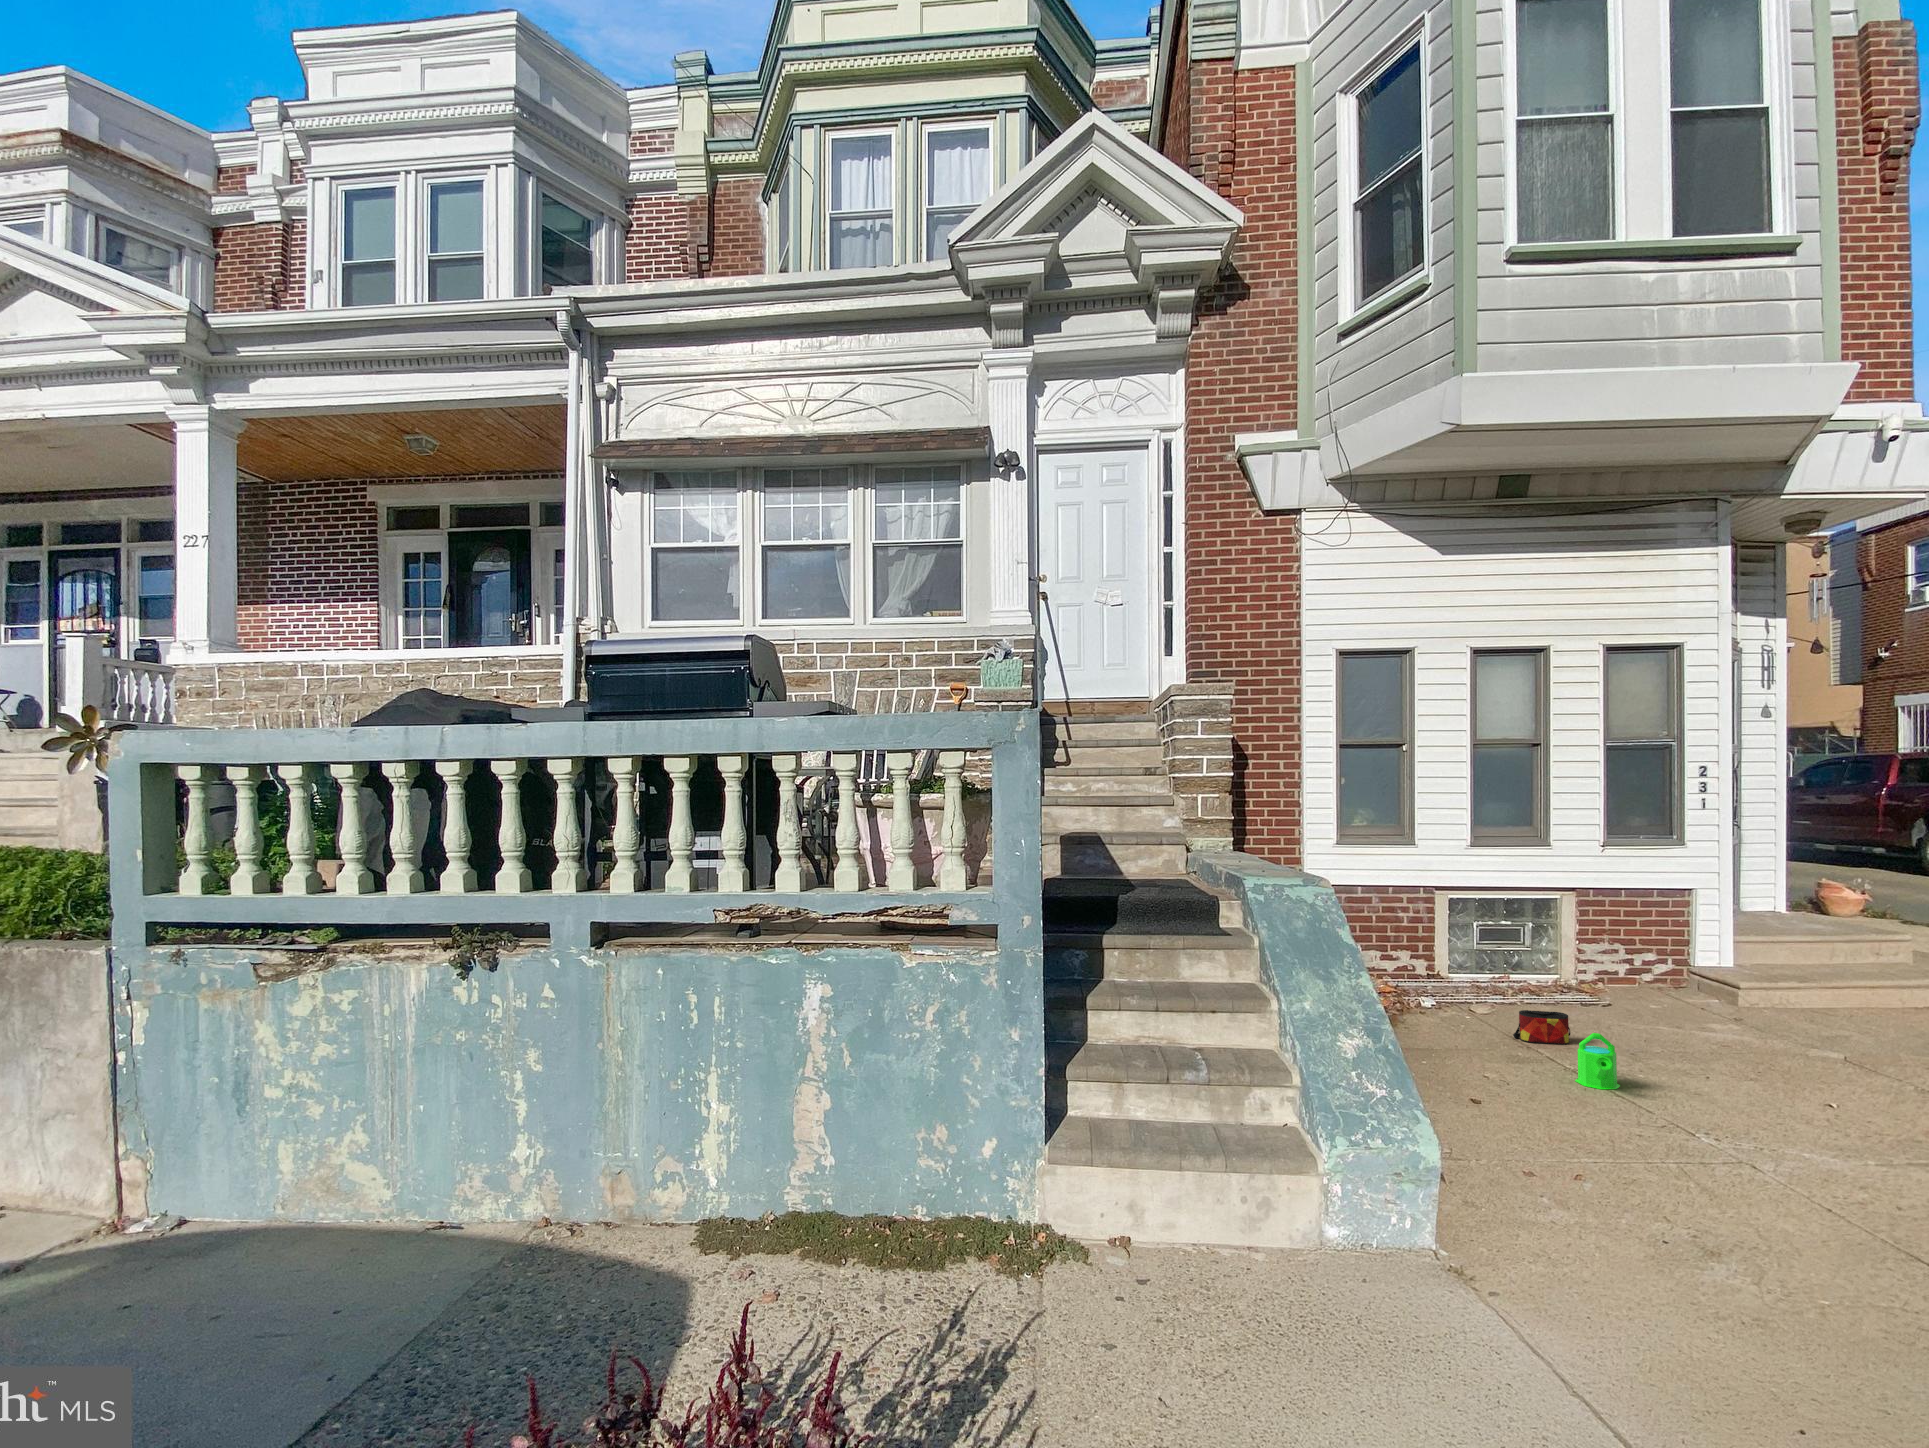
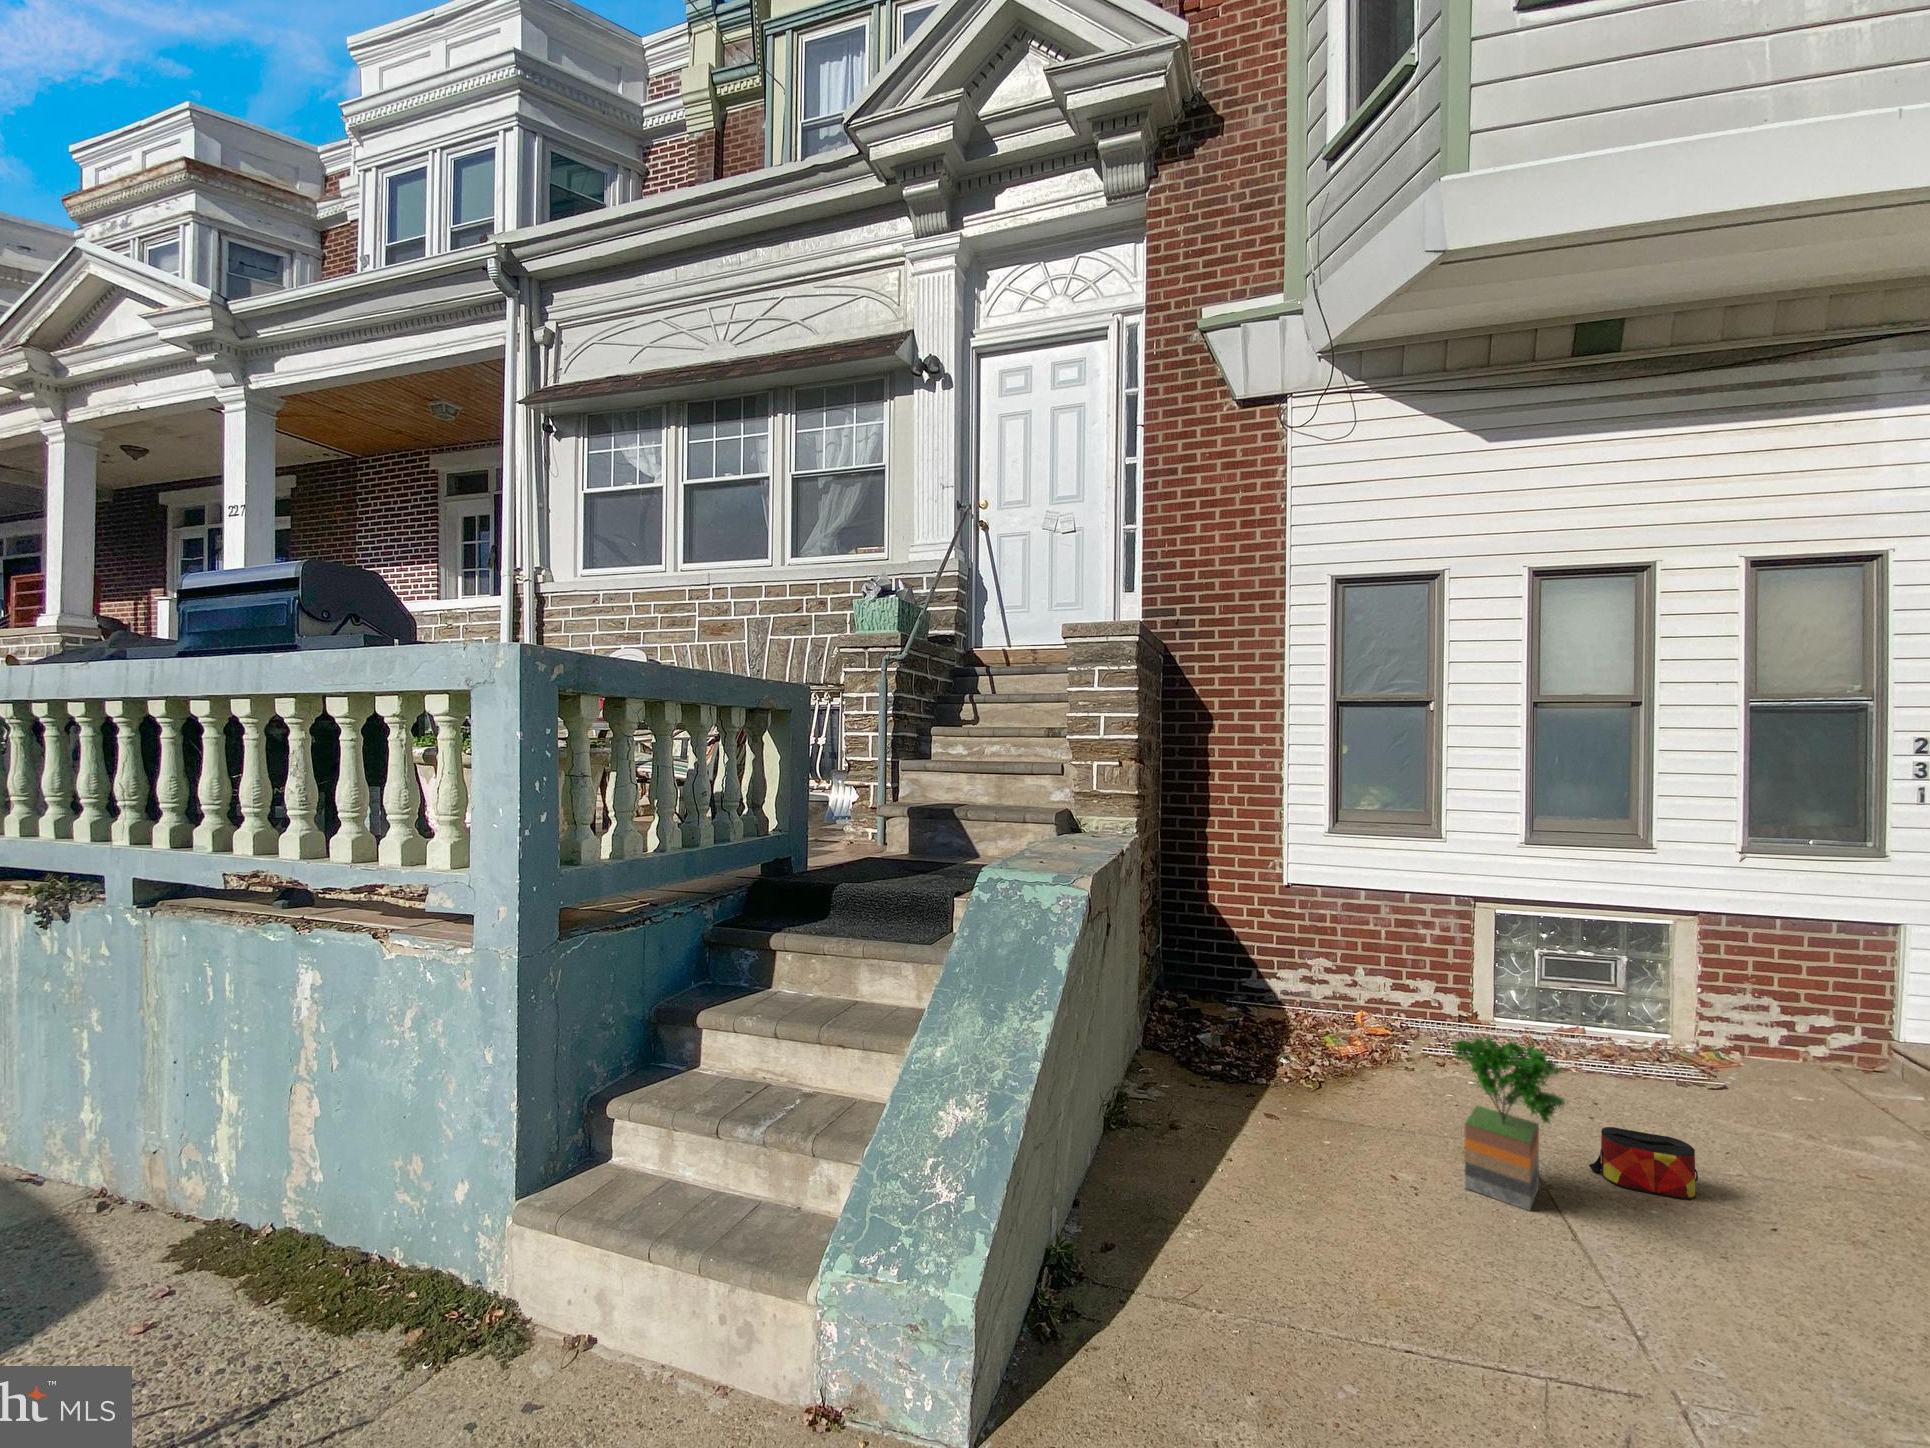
potted tree: none [1433,955,1502,1054] -> present [1451,1037,1565,1210]
watering can: present [1575,1033,1620,1089] -> none [1719,1242,1825,1370]

